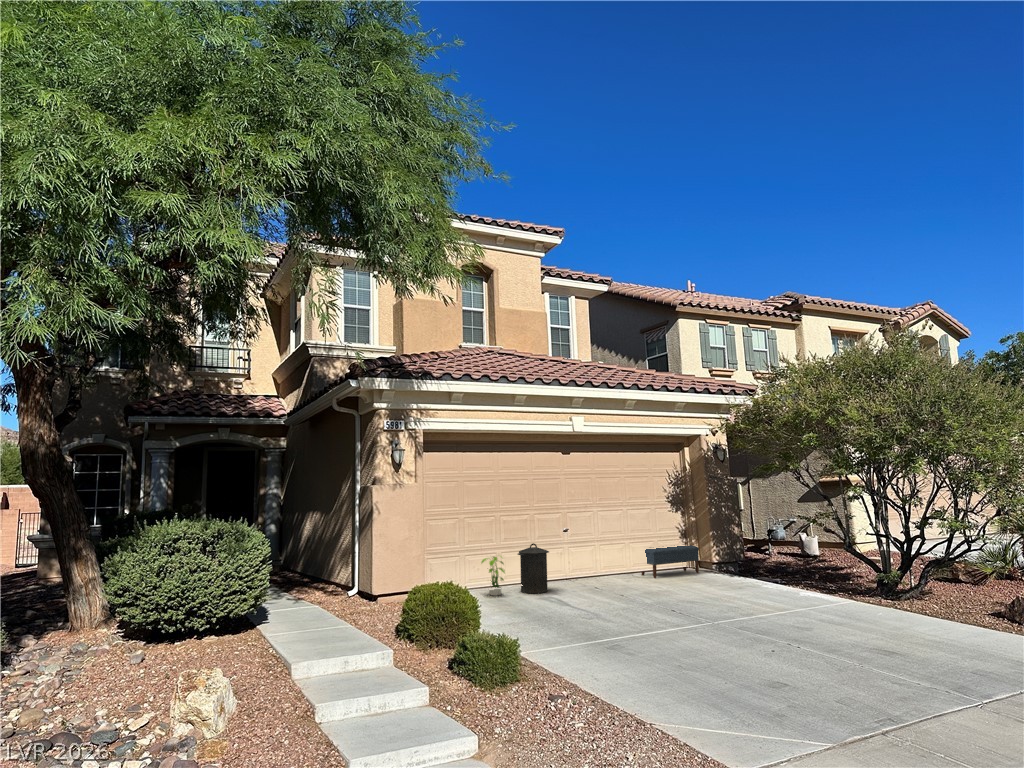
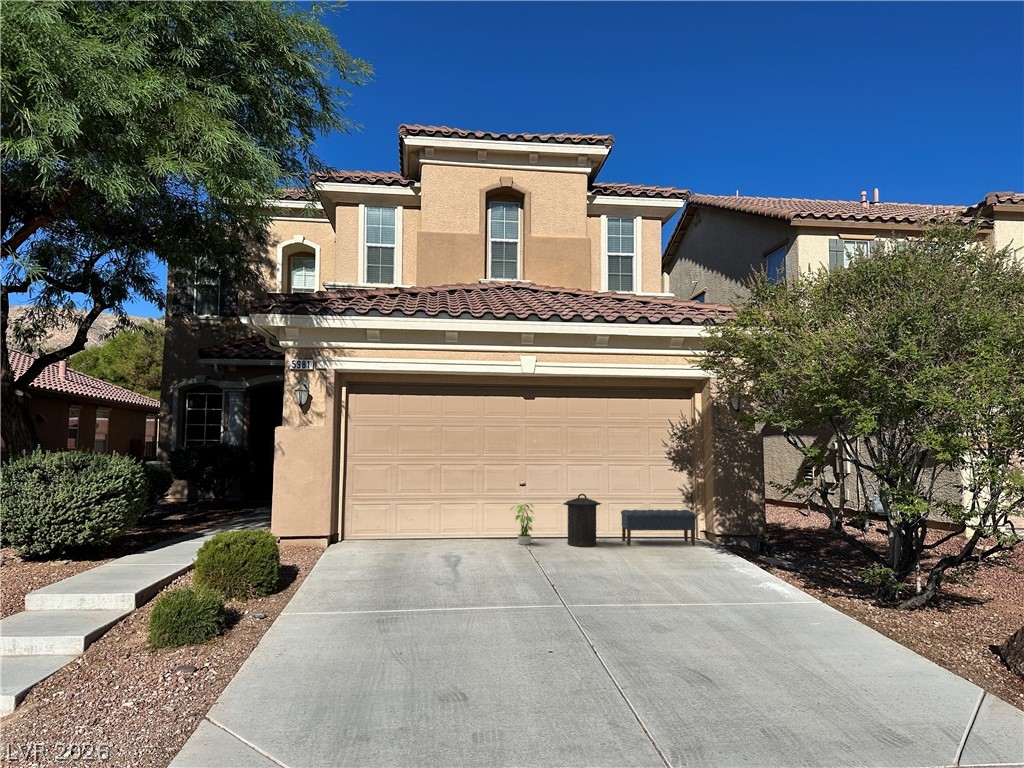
trash can: present [518,543,549,594] -> present [563,494,601,547]
potted plant: present [481,557,505,596] -> present [511,504,533,545]

